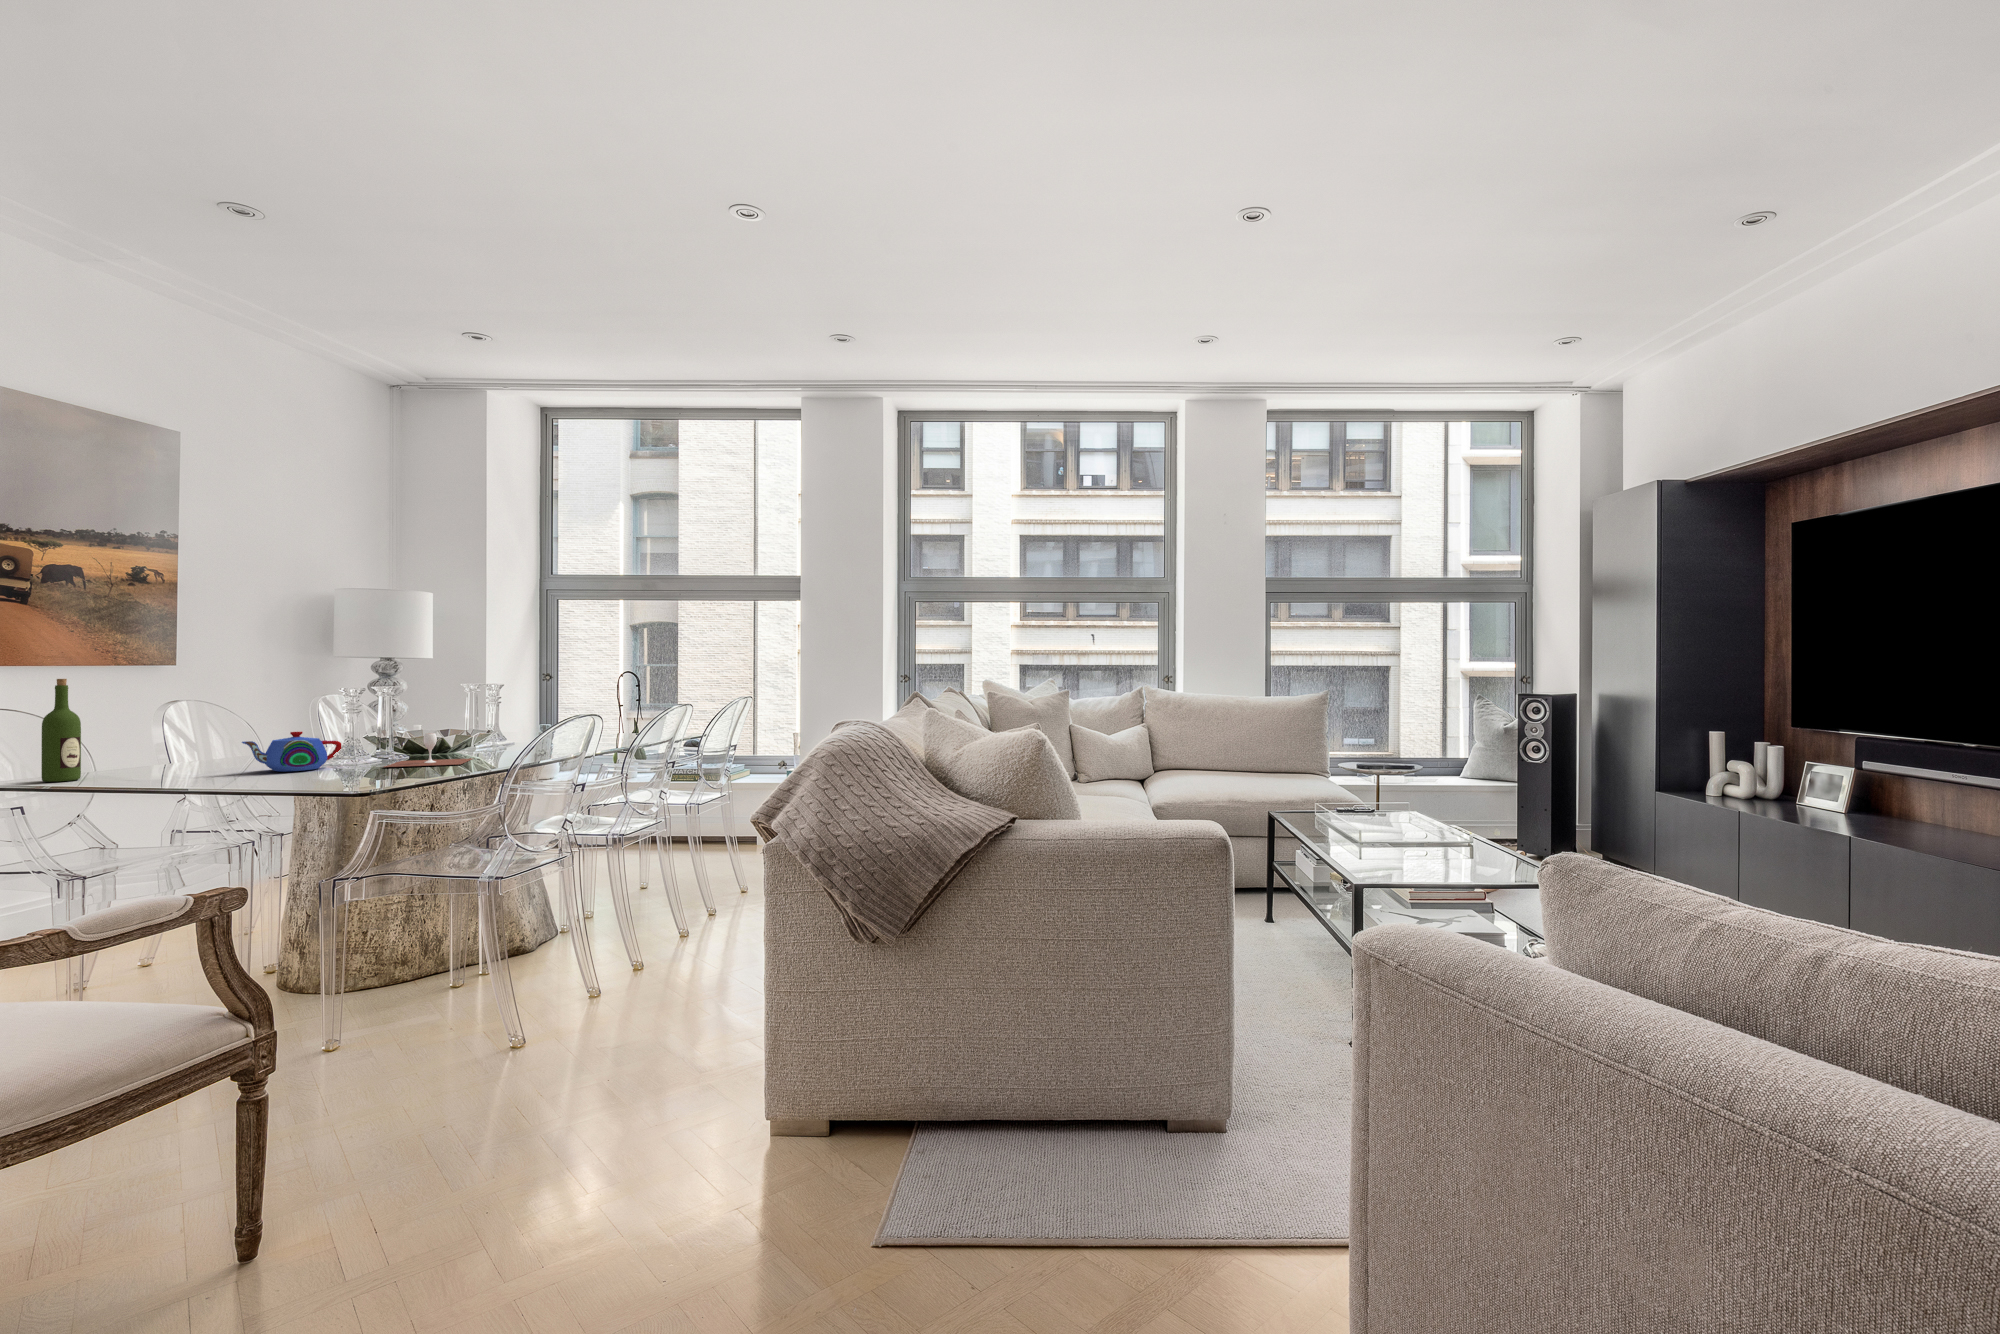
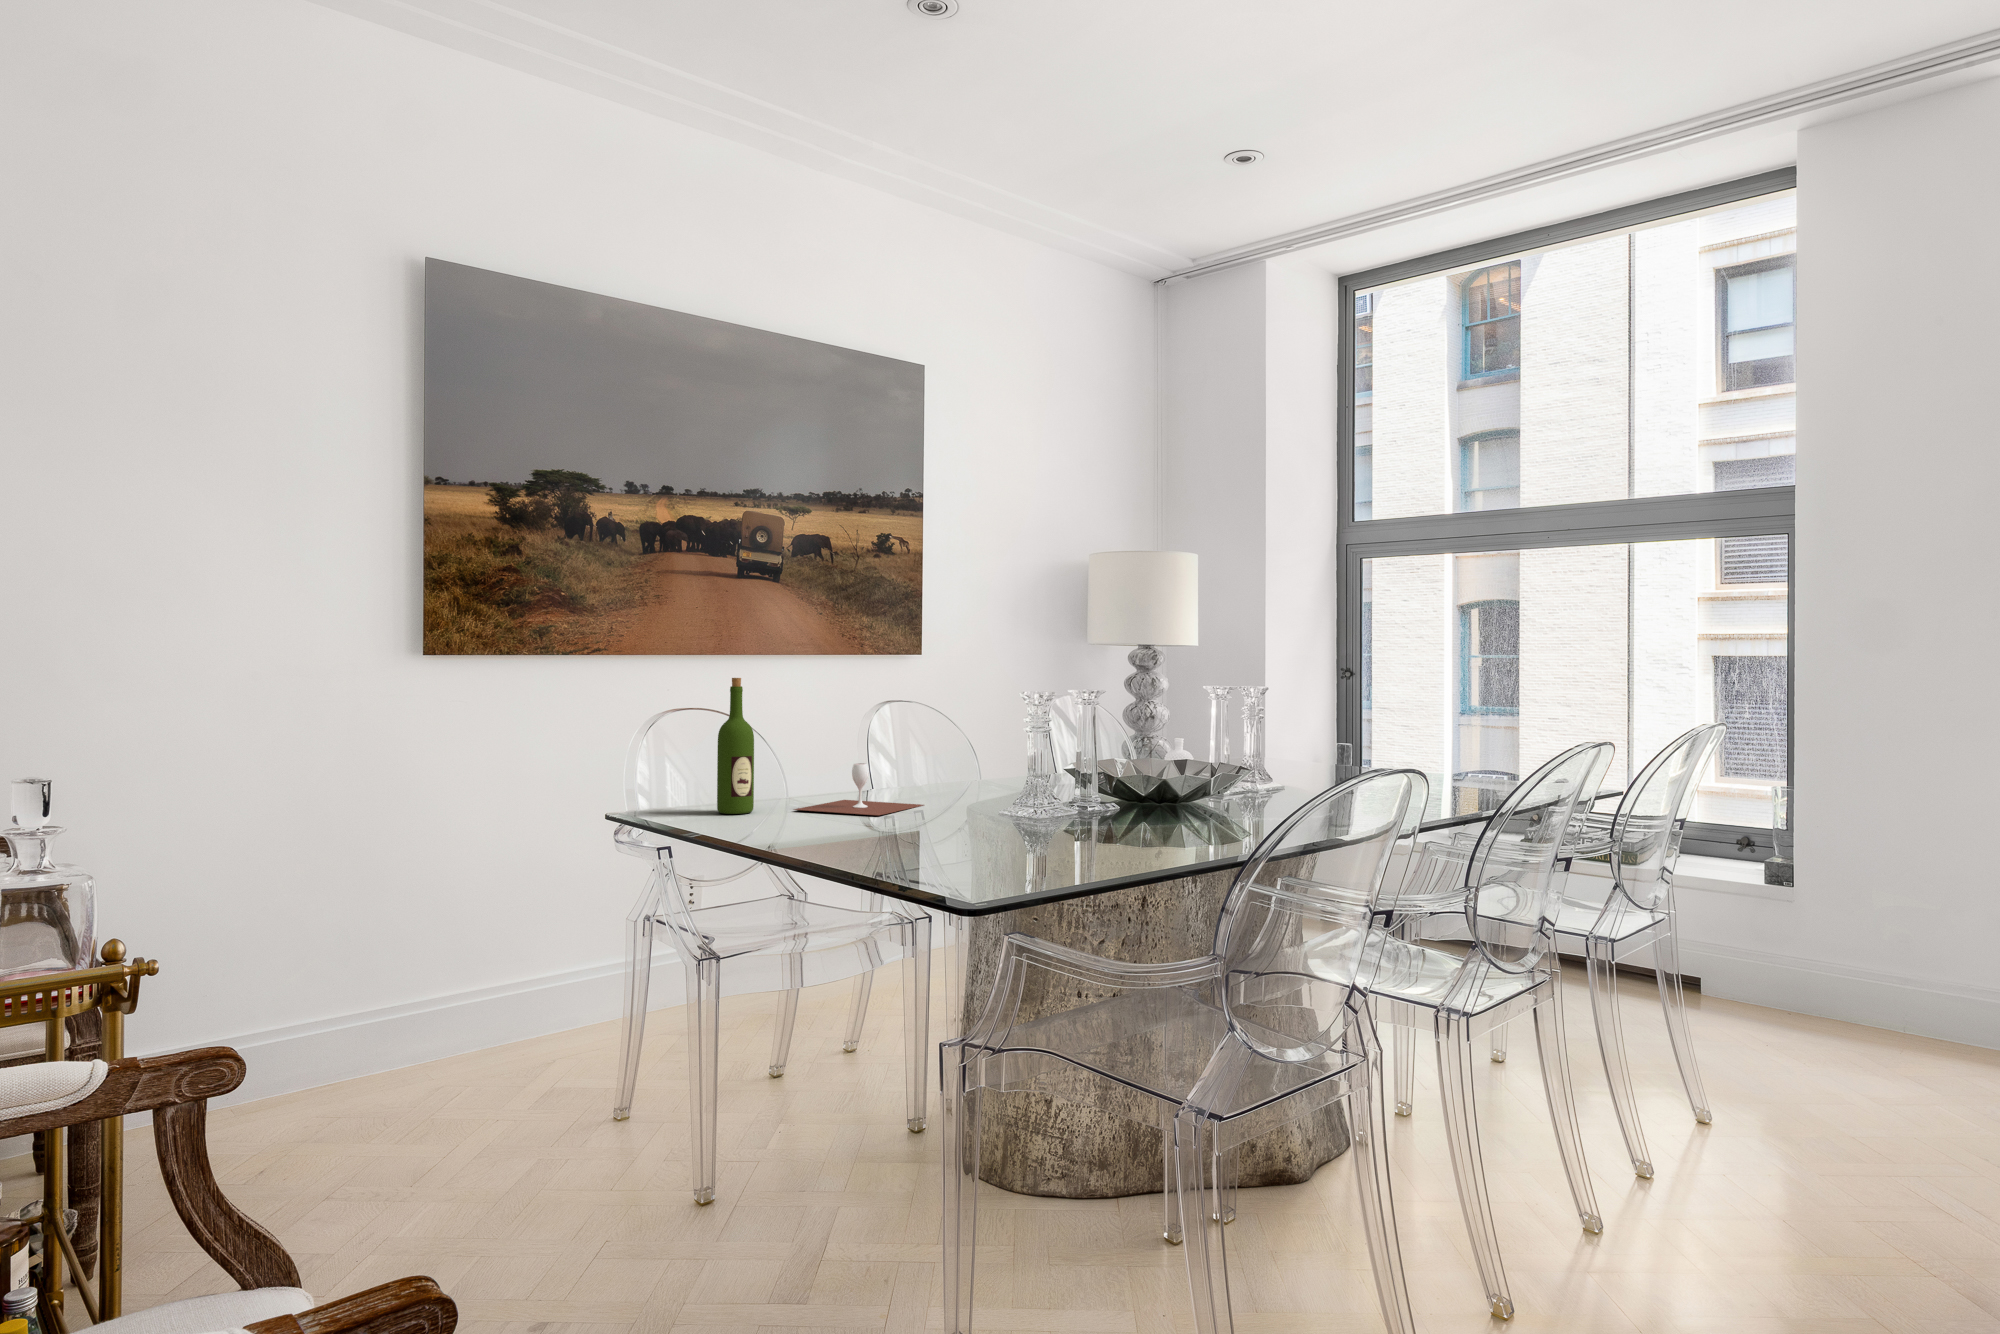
teapot: present [242,732,341,771] -> none [904,765,1025,827]
wine glass: present [384,733,473,767] -> present [794,763,923,815]

